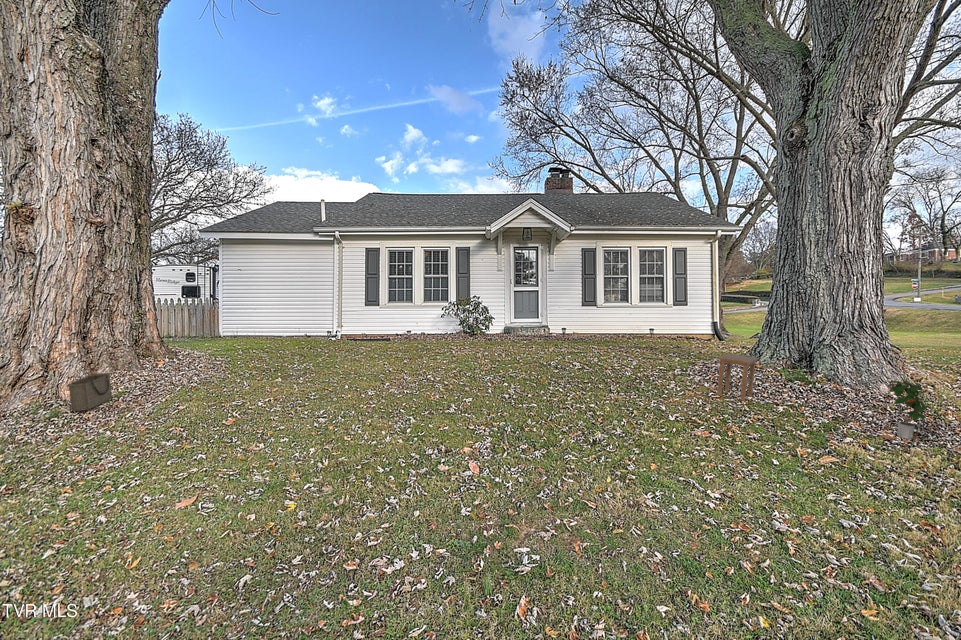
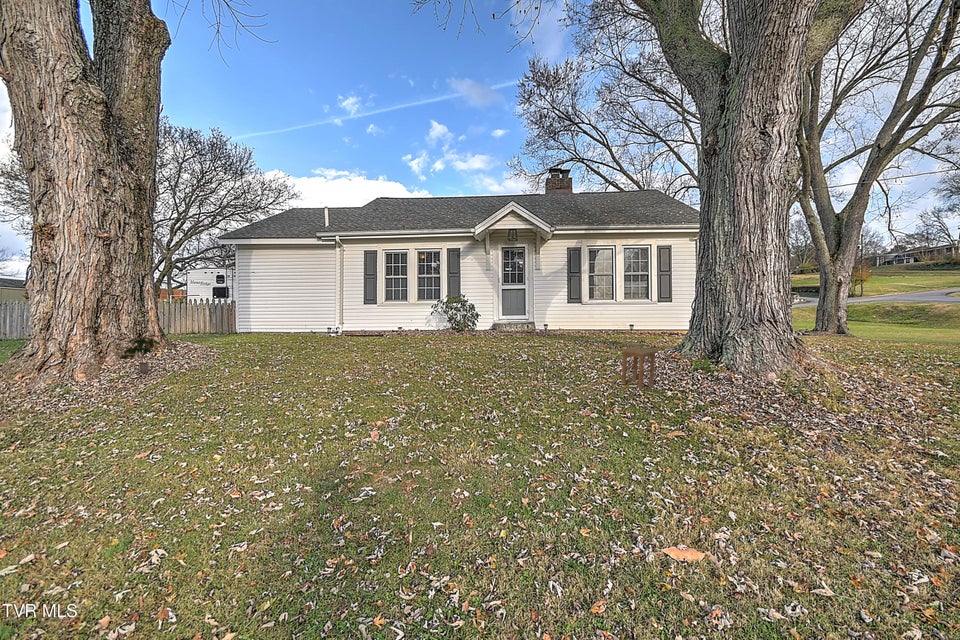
basket: present [67,373,112,411] -> none [74,360,113,389]
potted plant: present [888,381,926,439] -> present [121,337,160,372]

